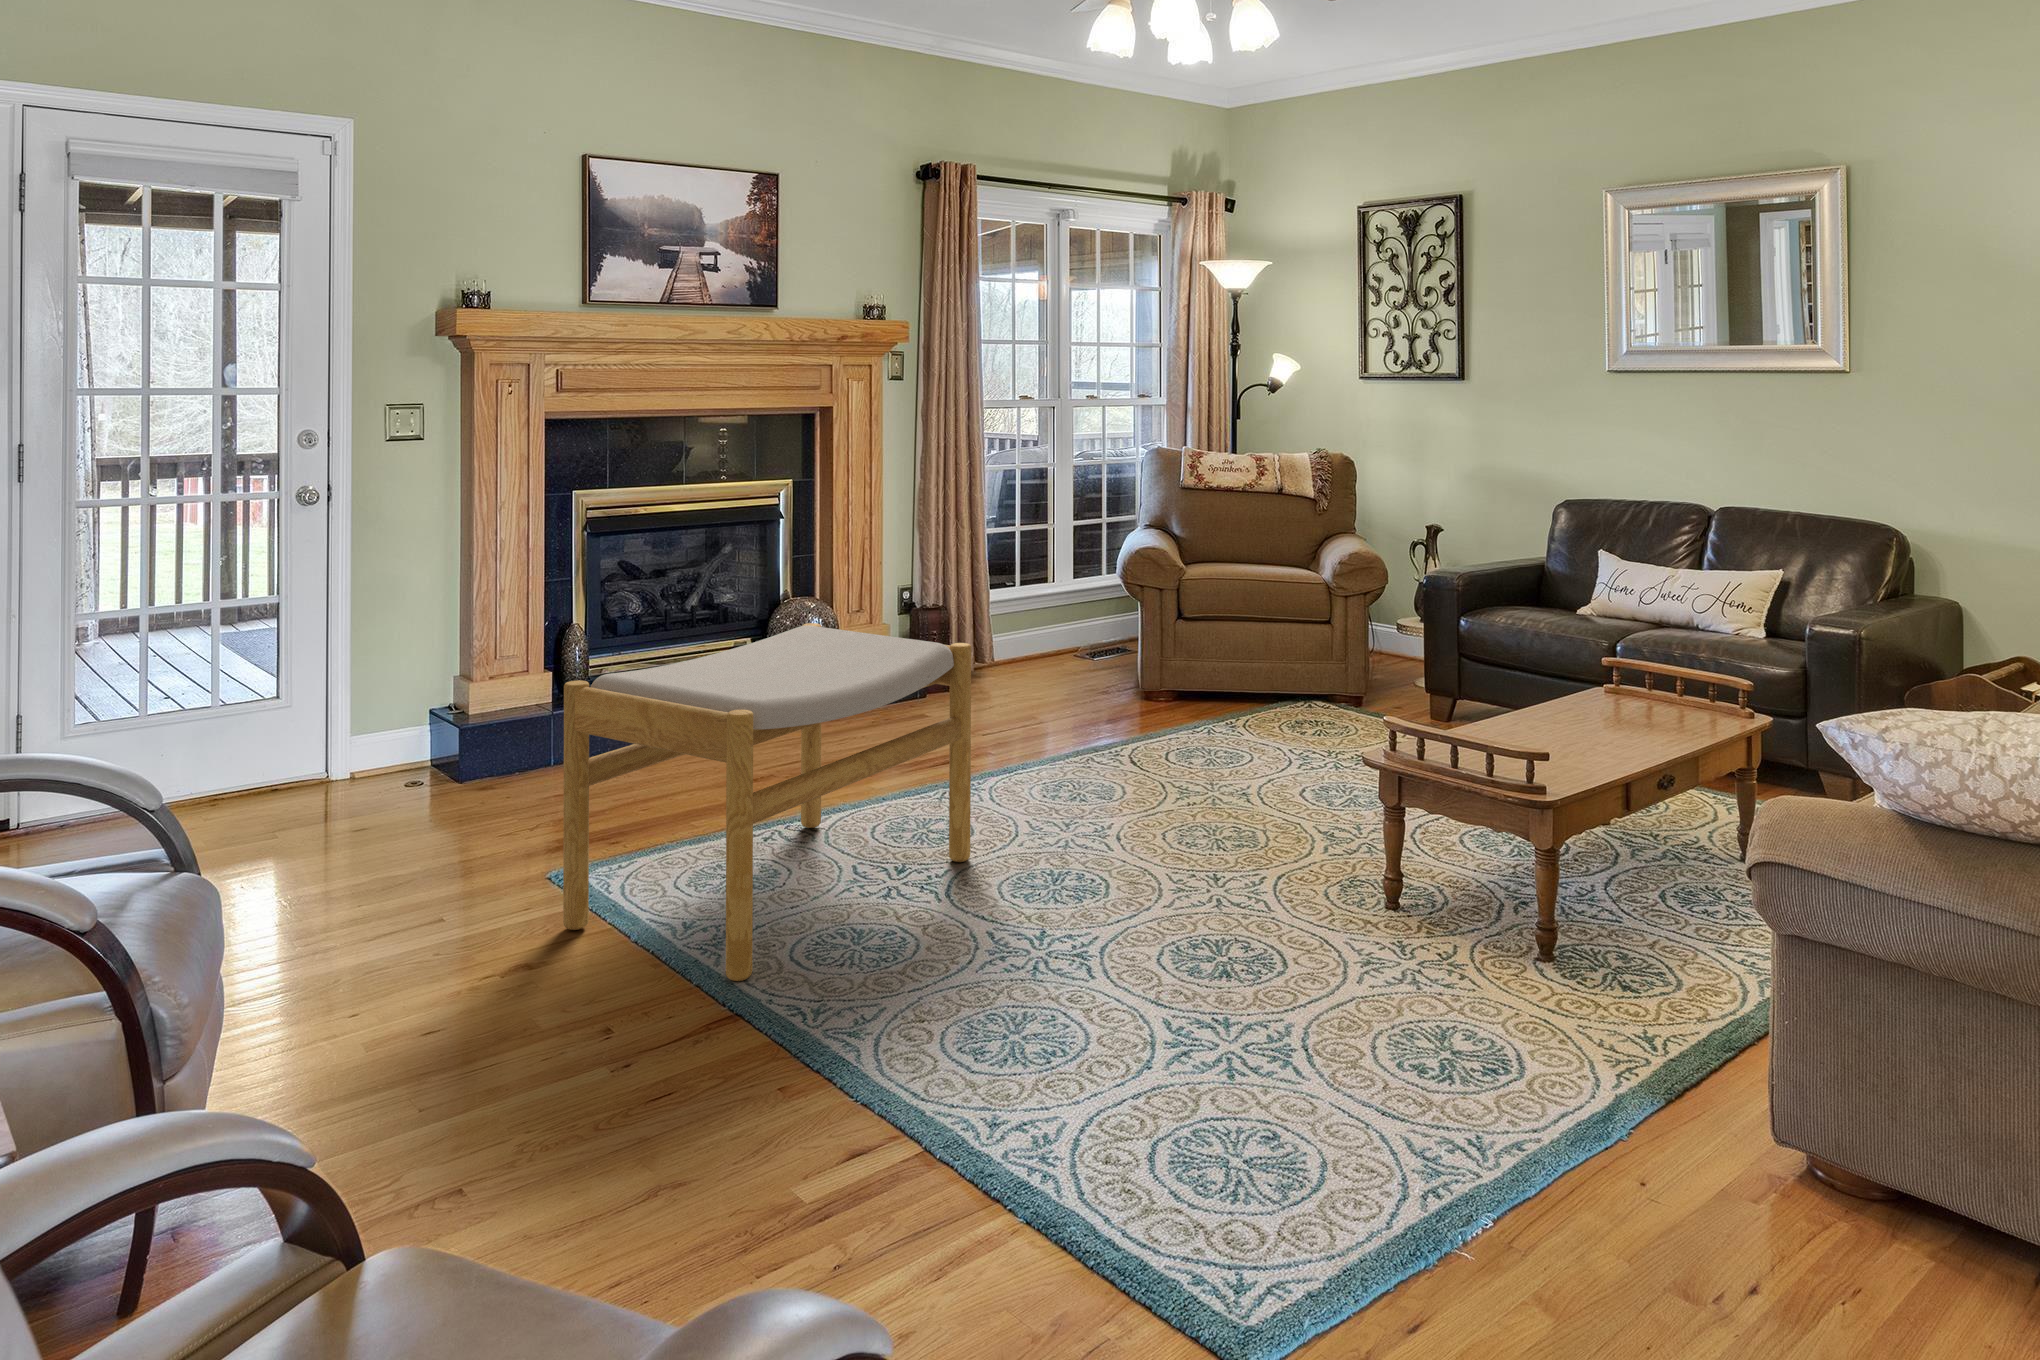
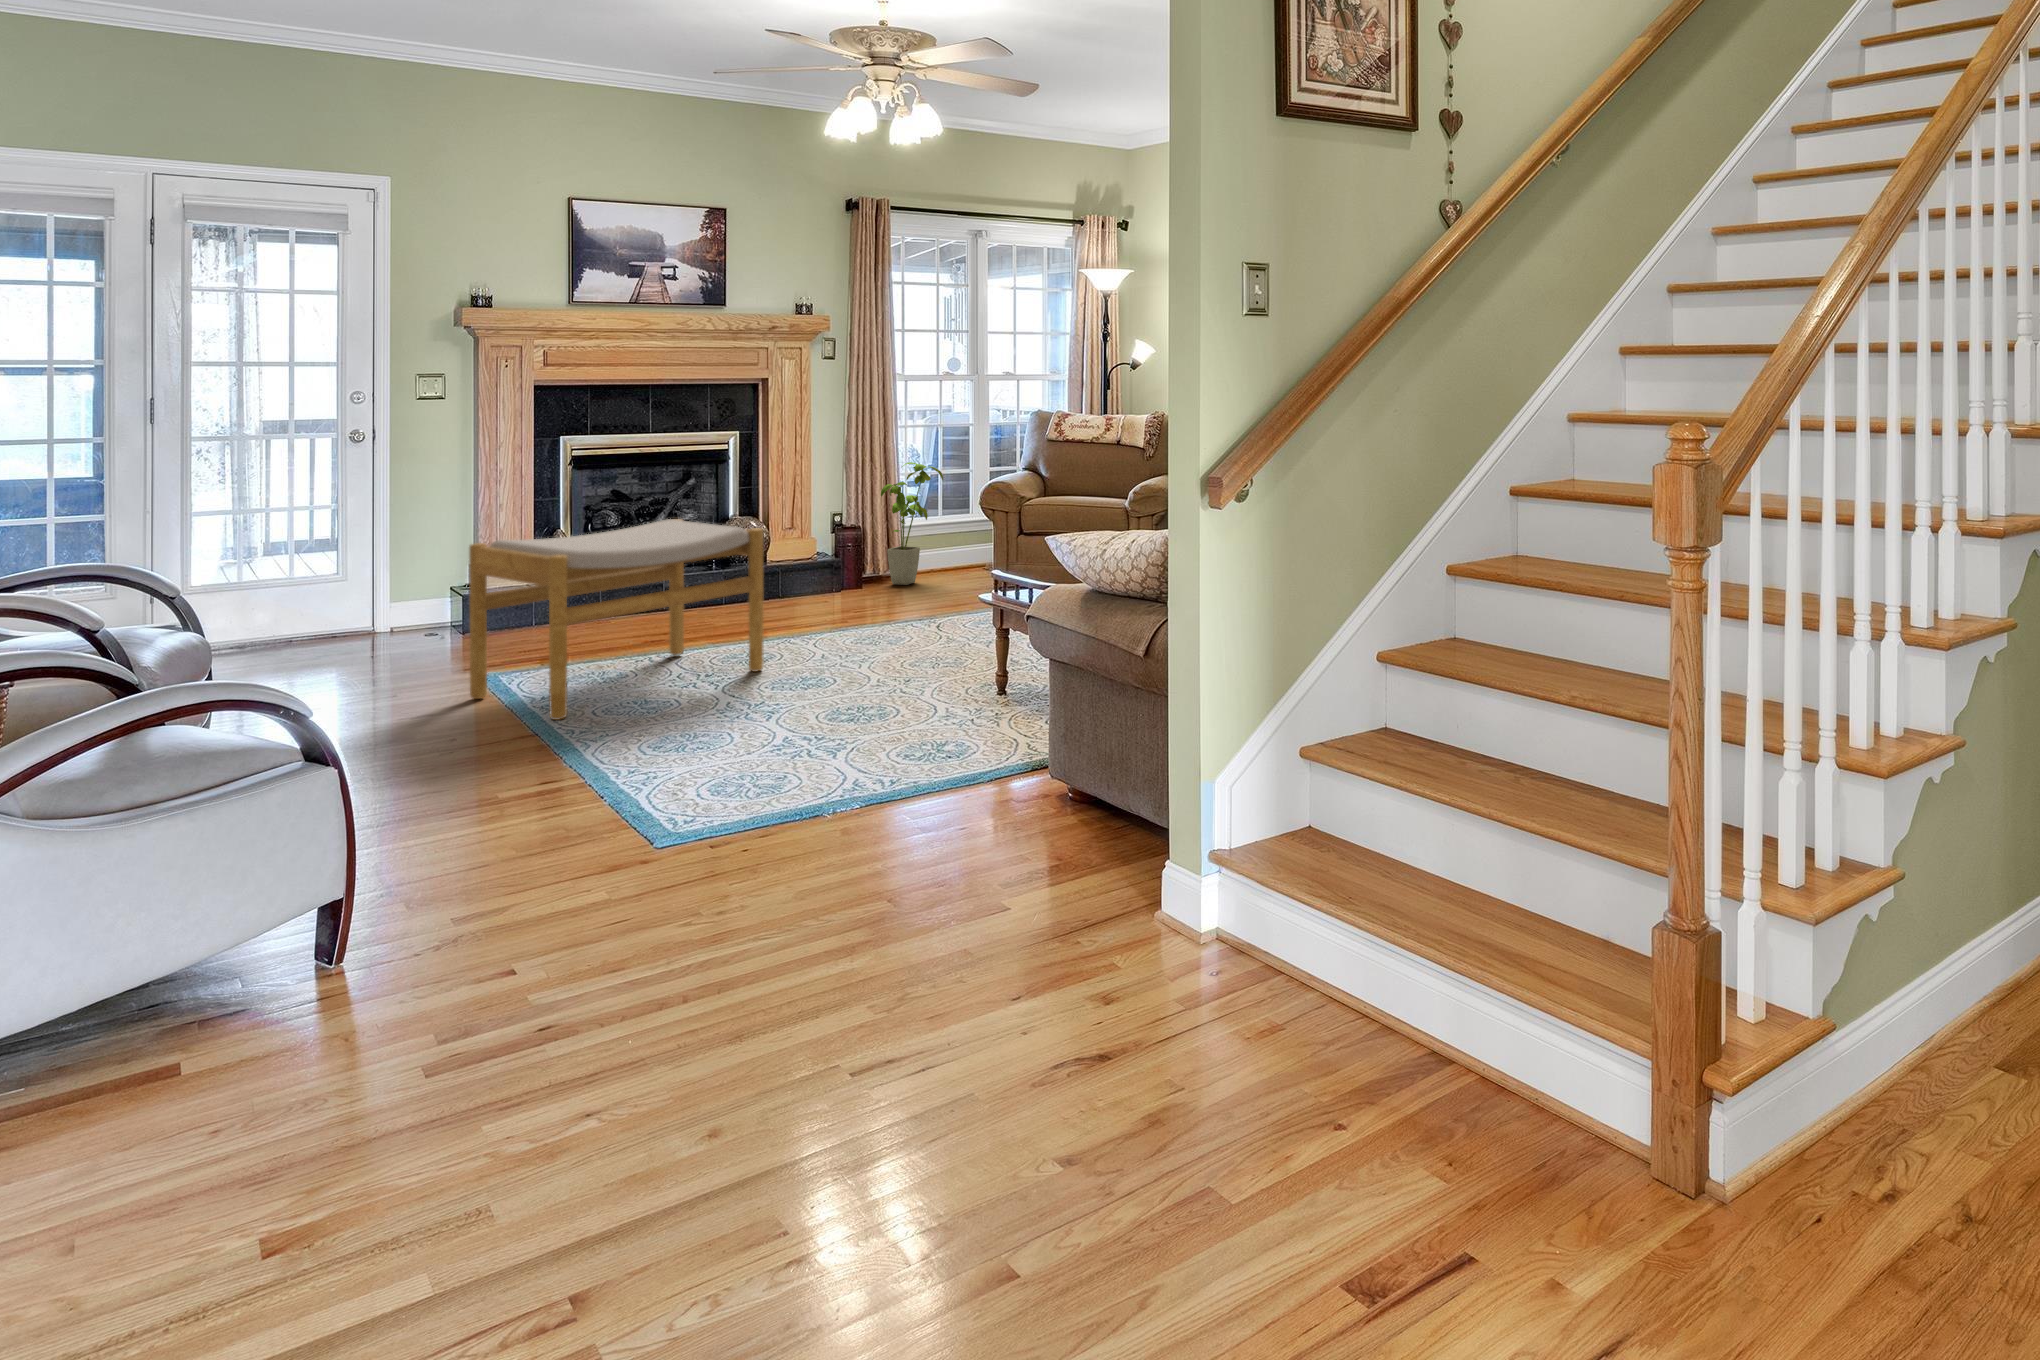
house plant: none [978,520,1053,686] -> present [881,462,943,585]

